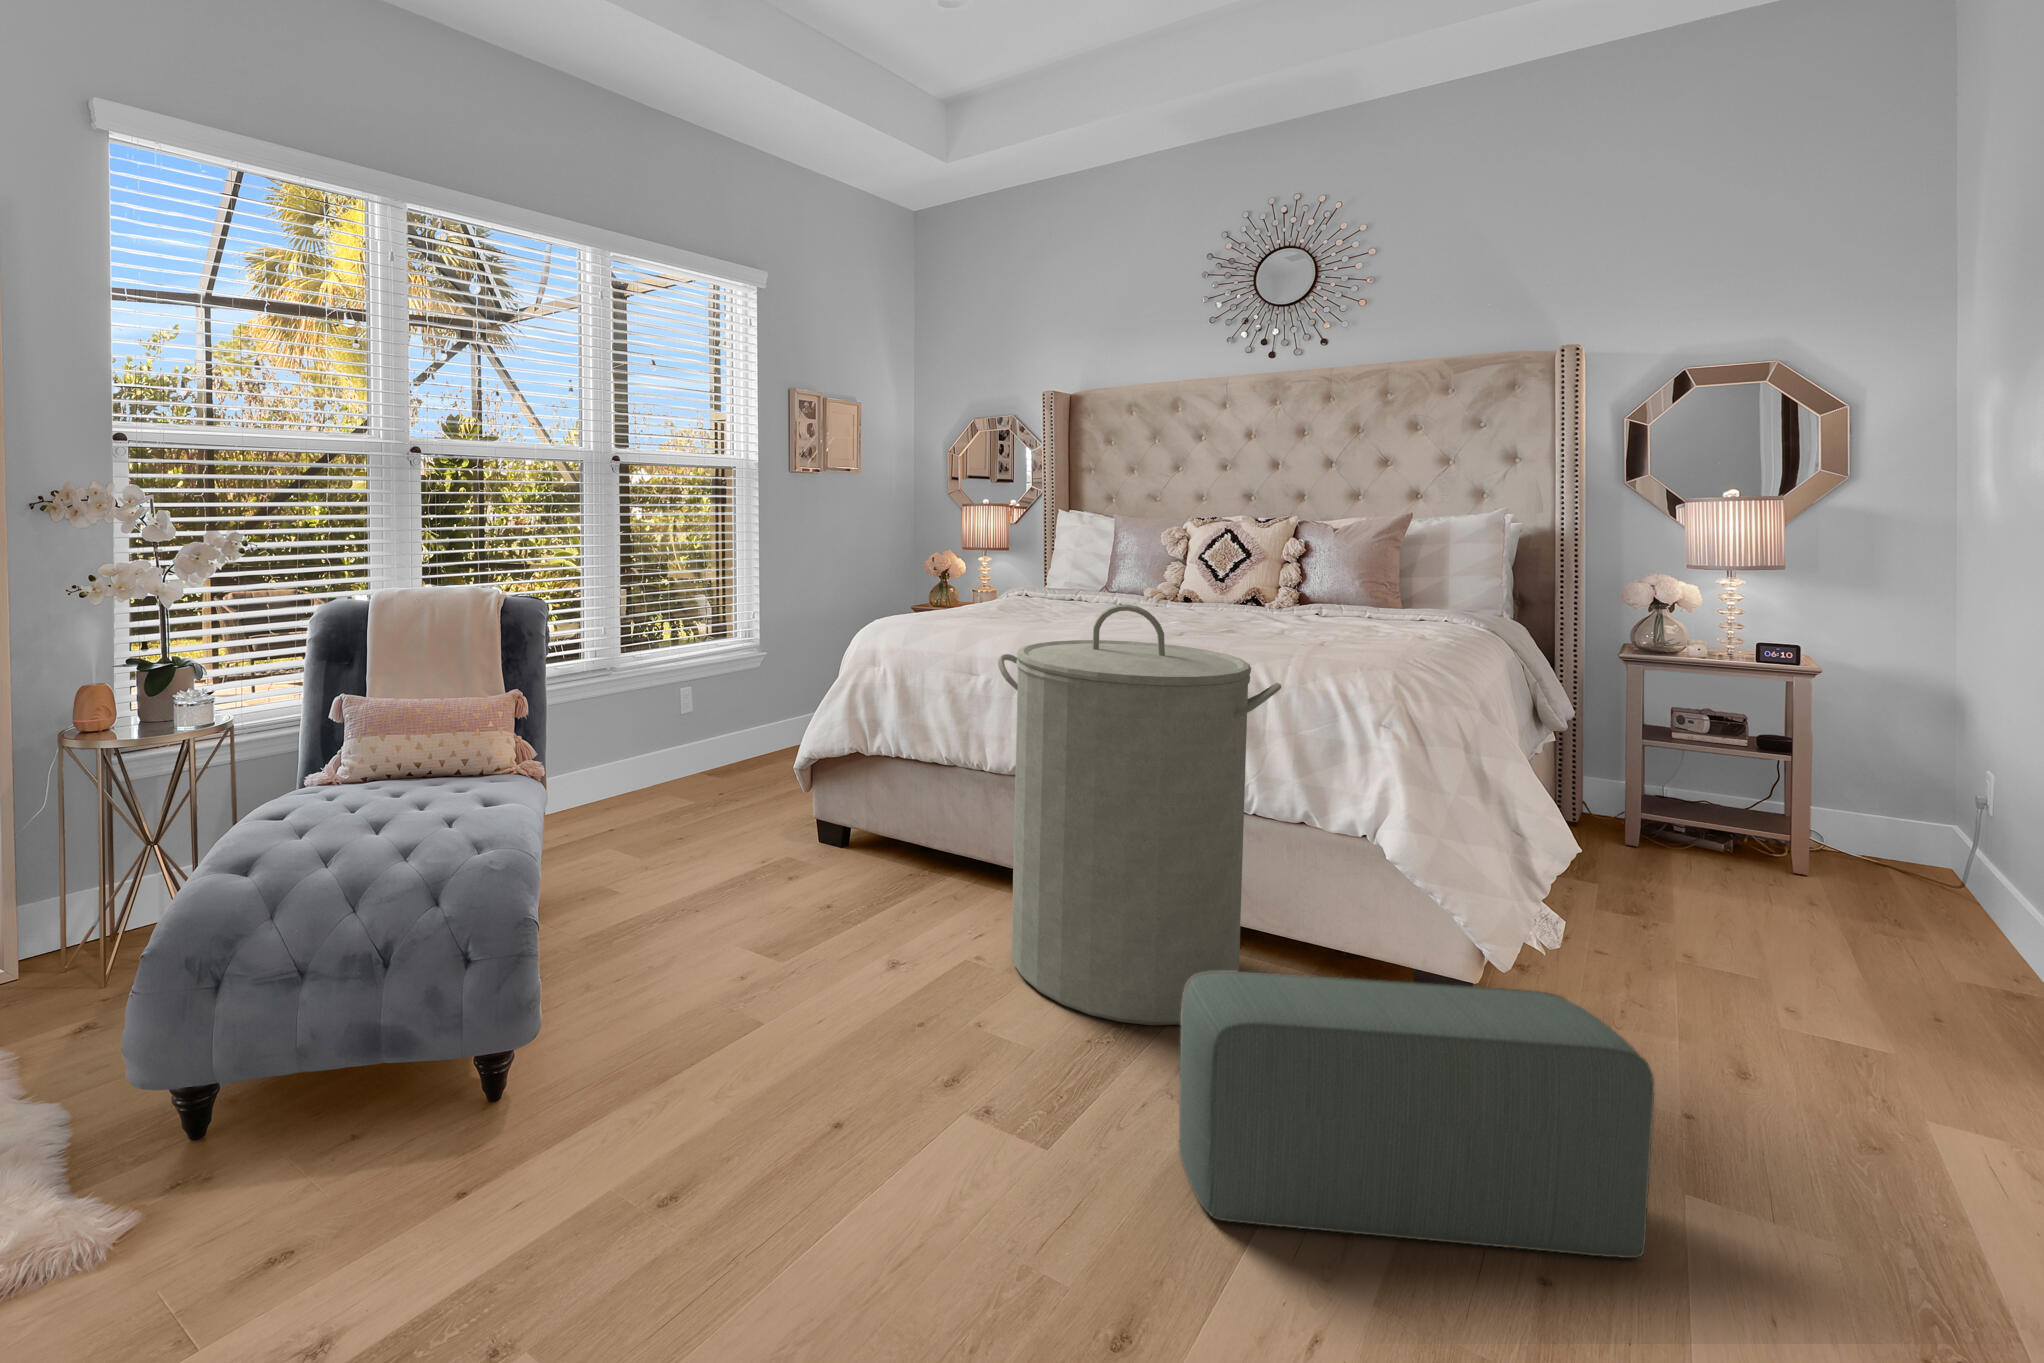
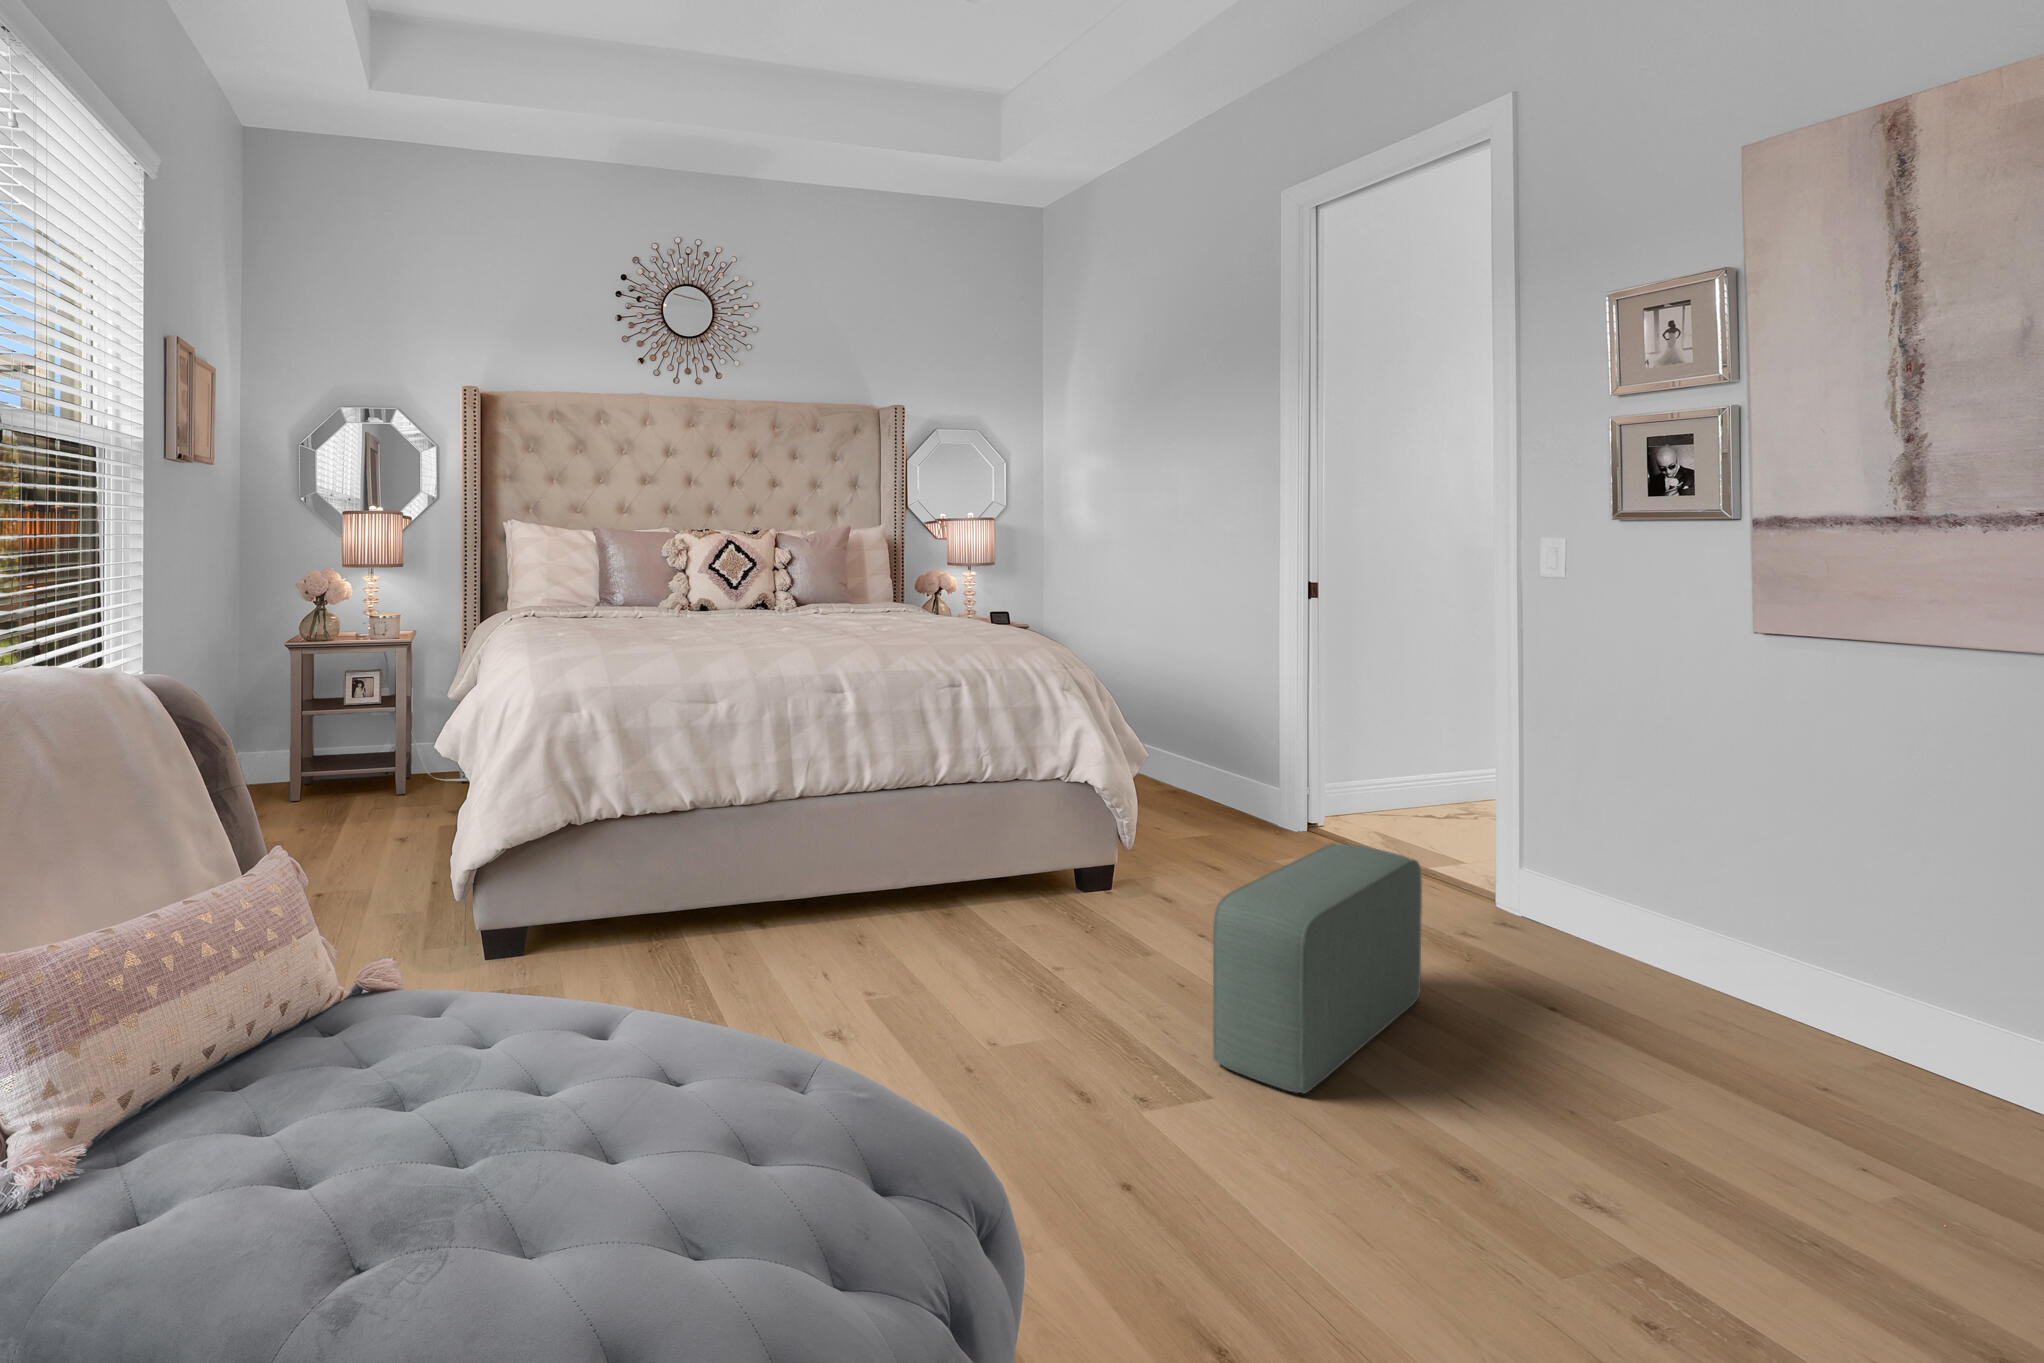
laundry hamper: present [998,604,1281,1025] -> none [824,598,1078,1007]

